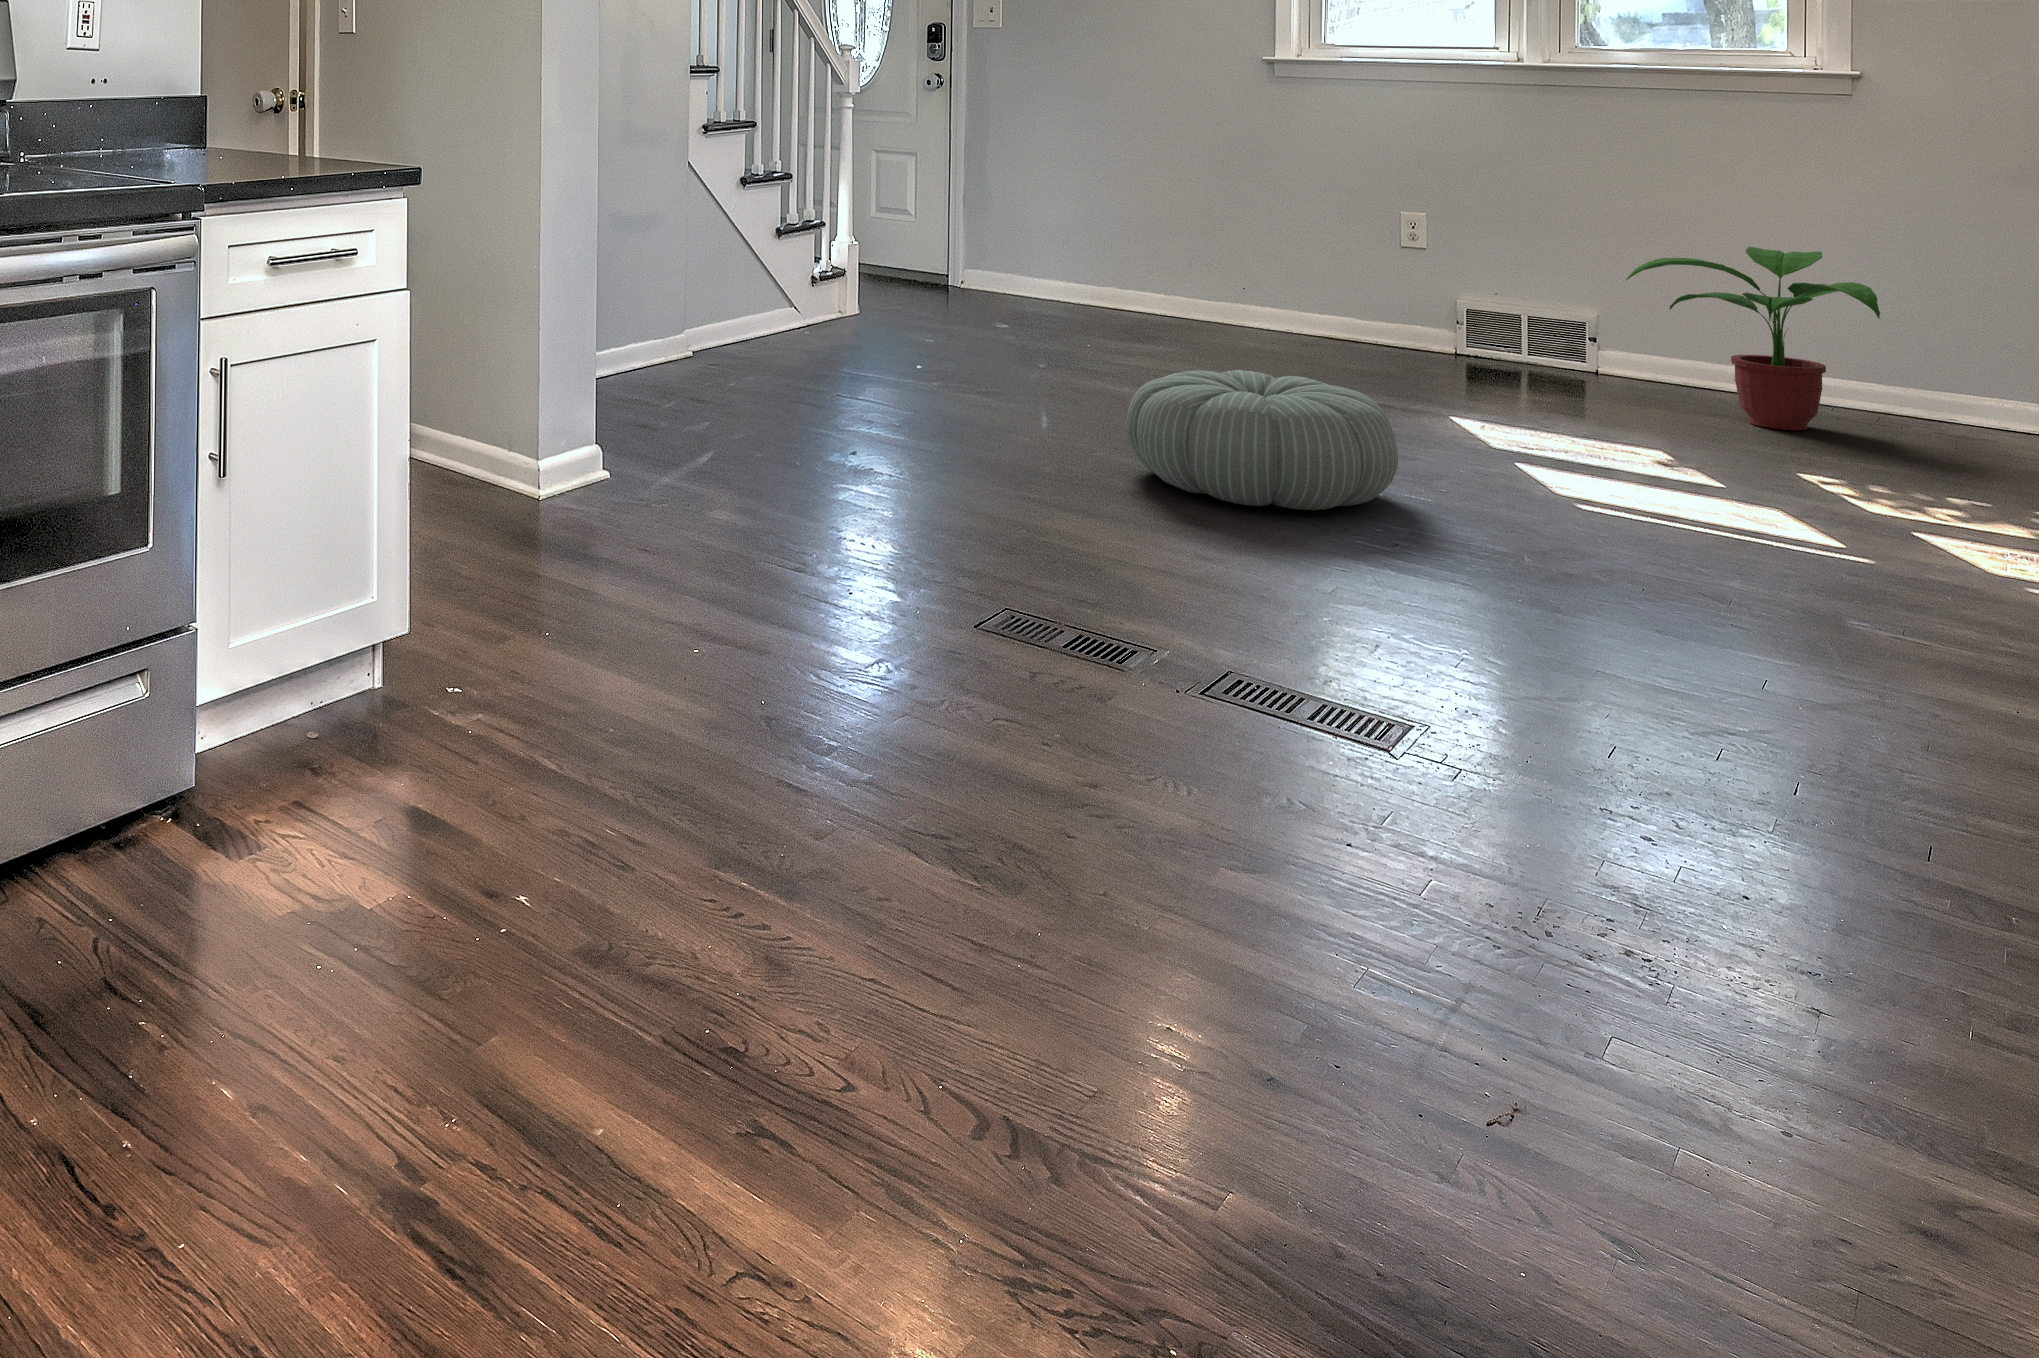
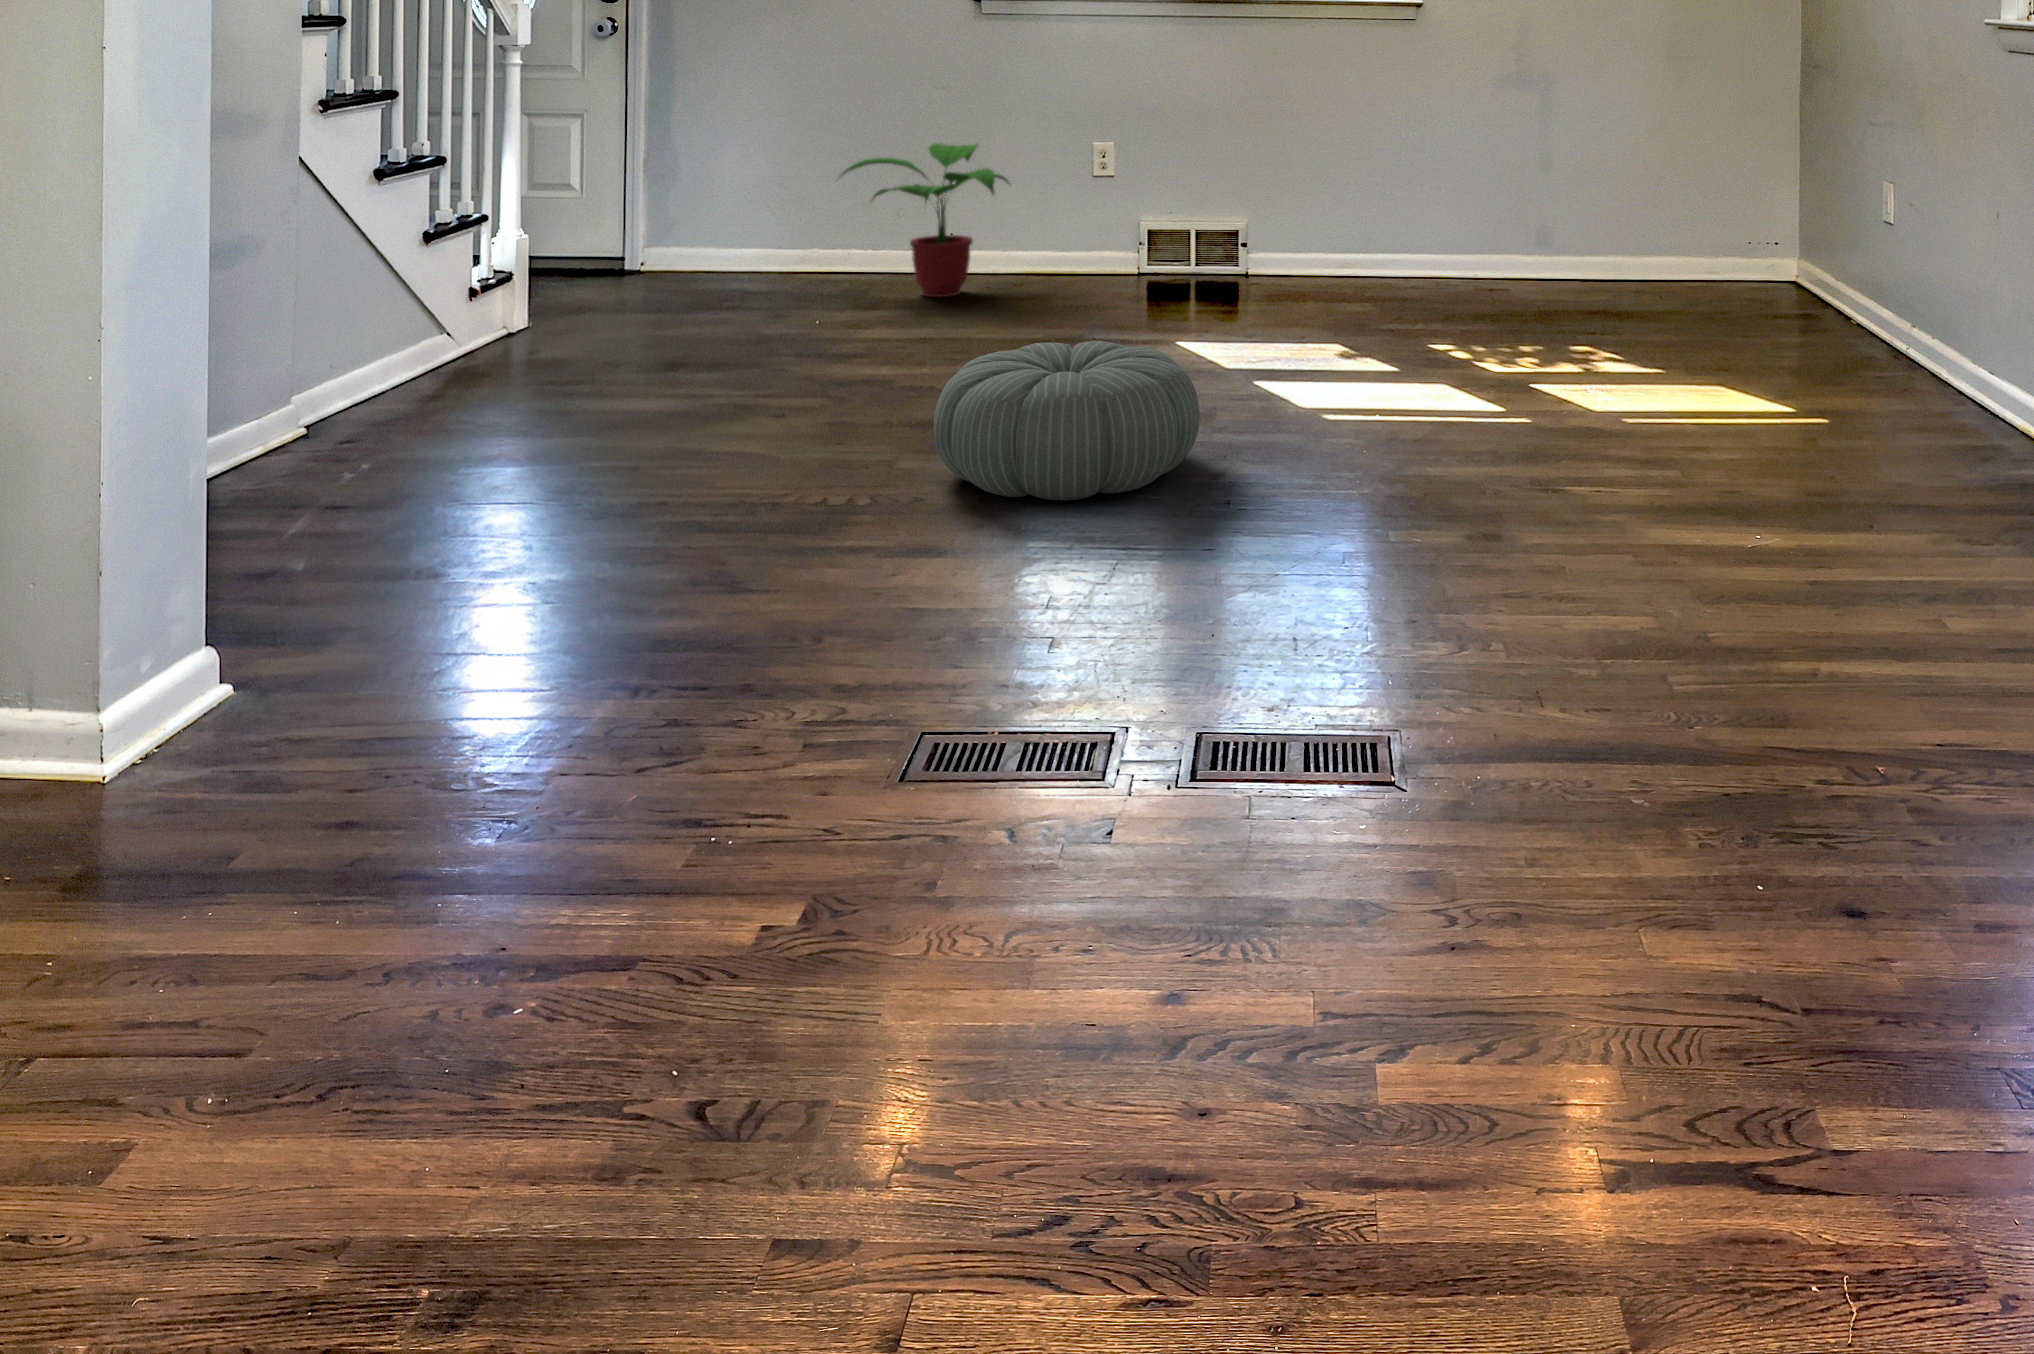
potted plant: present [1626,247,1880,430] -> present [842,143,1009,297]

